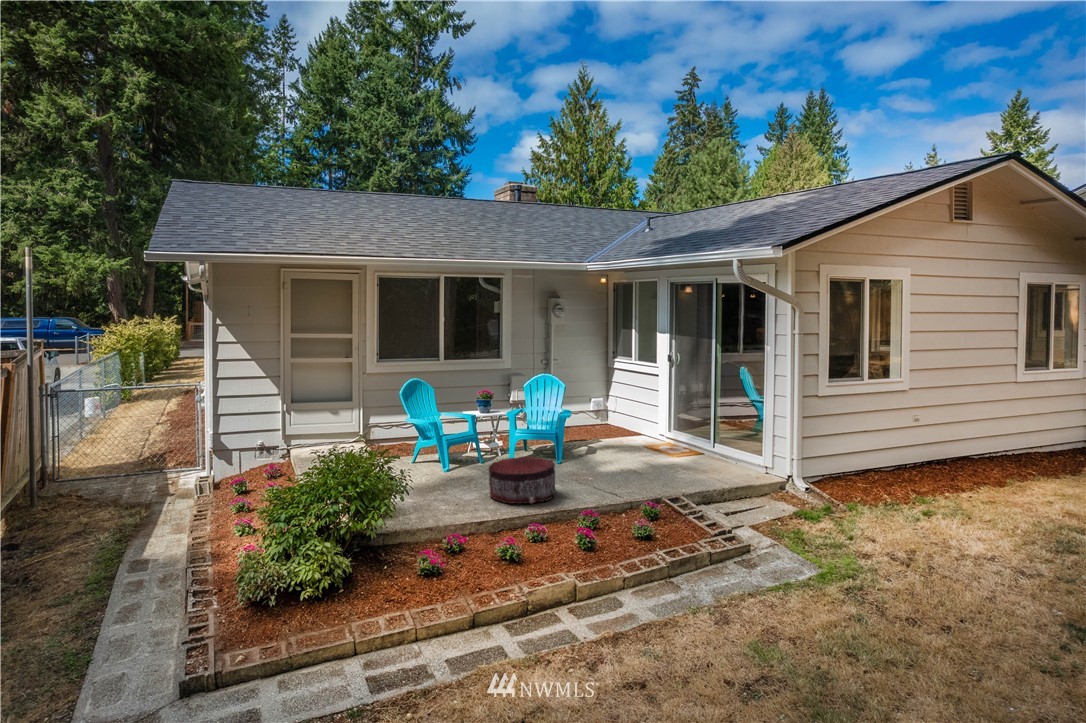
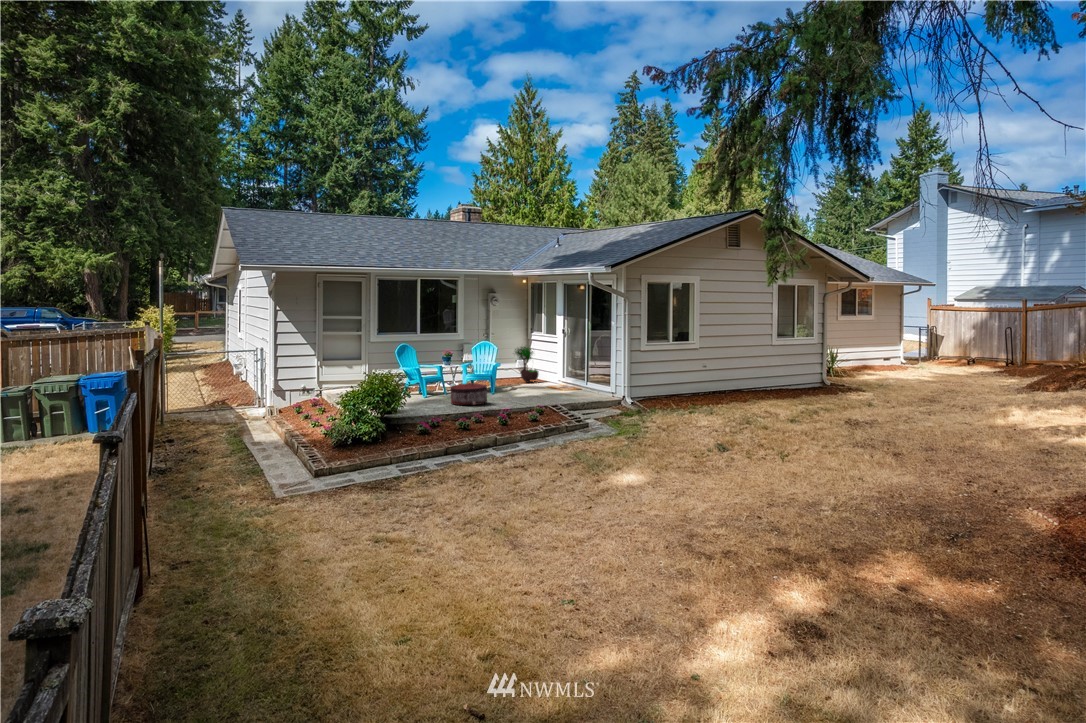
potted tree: none [584,369,624,429] -> present [515,347,539,383]

